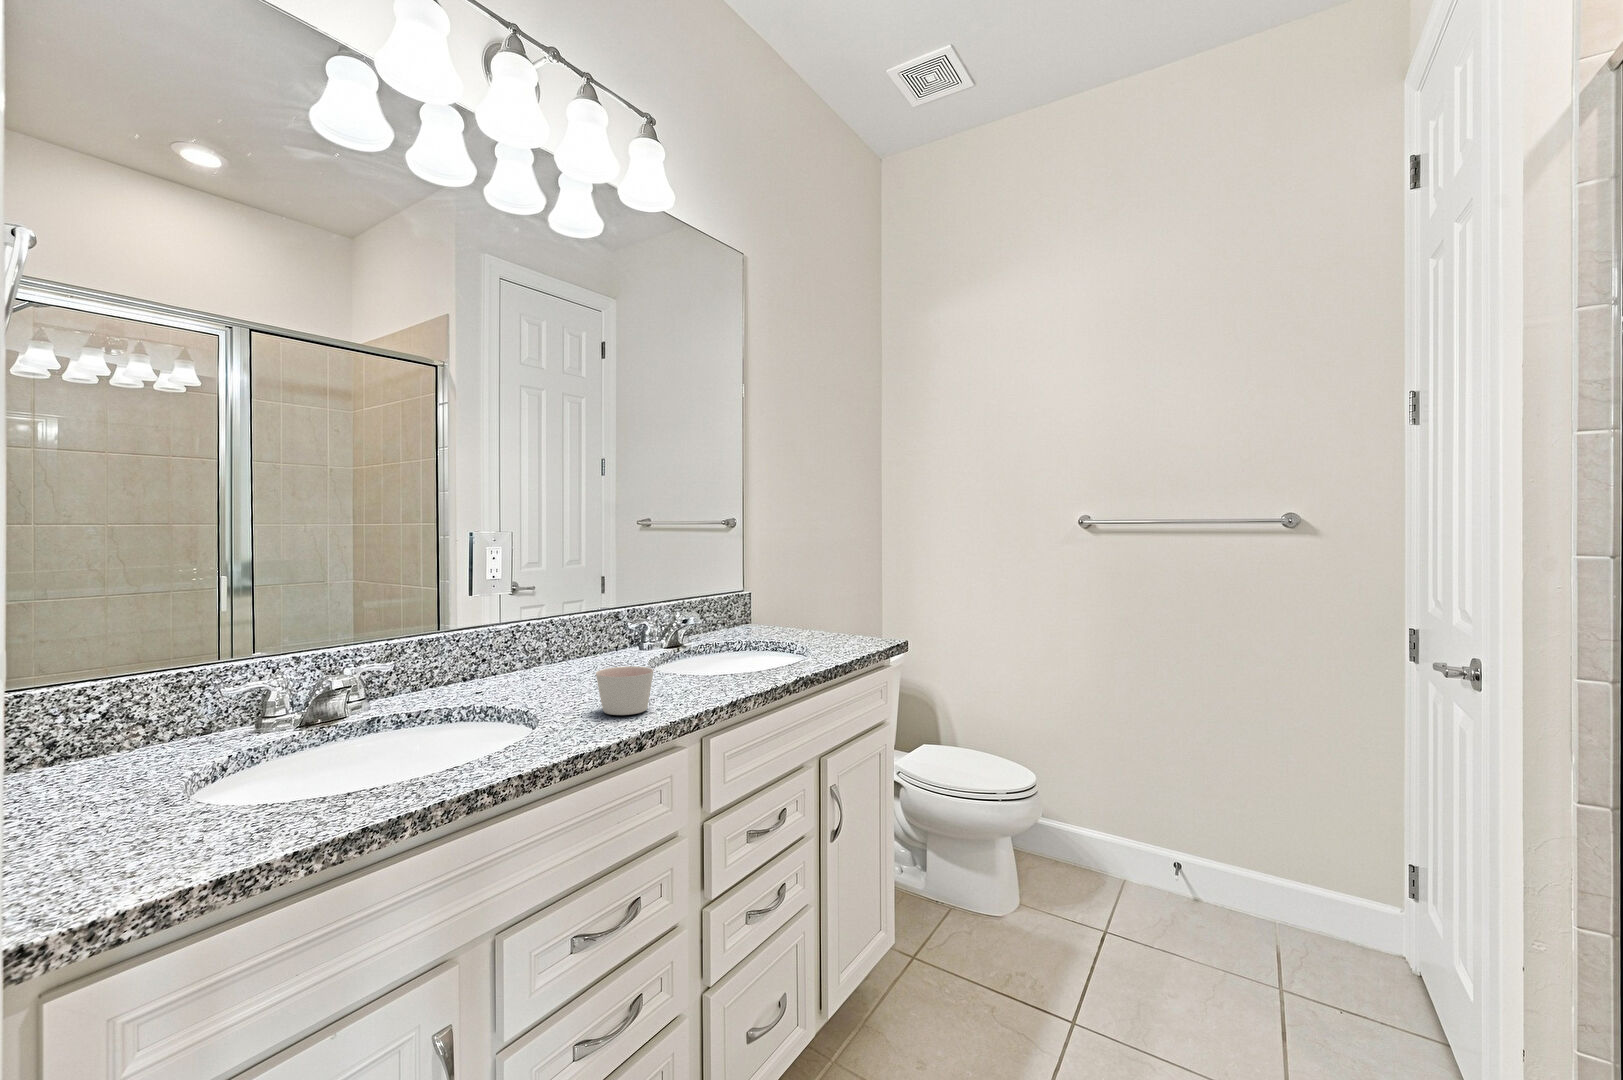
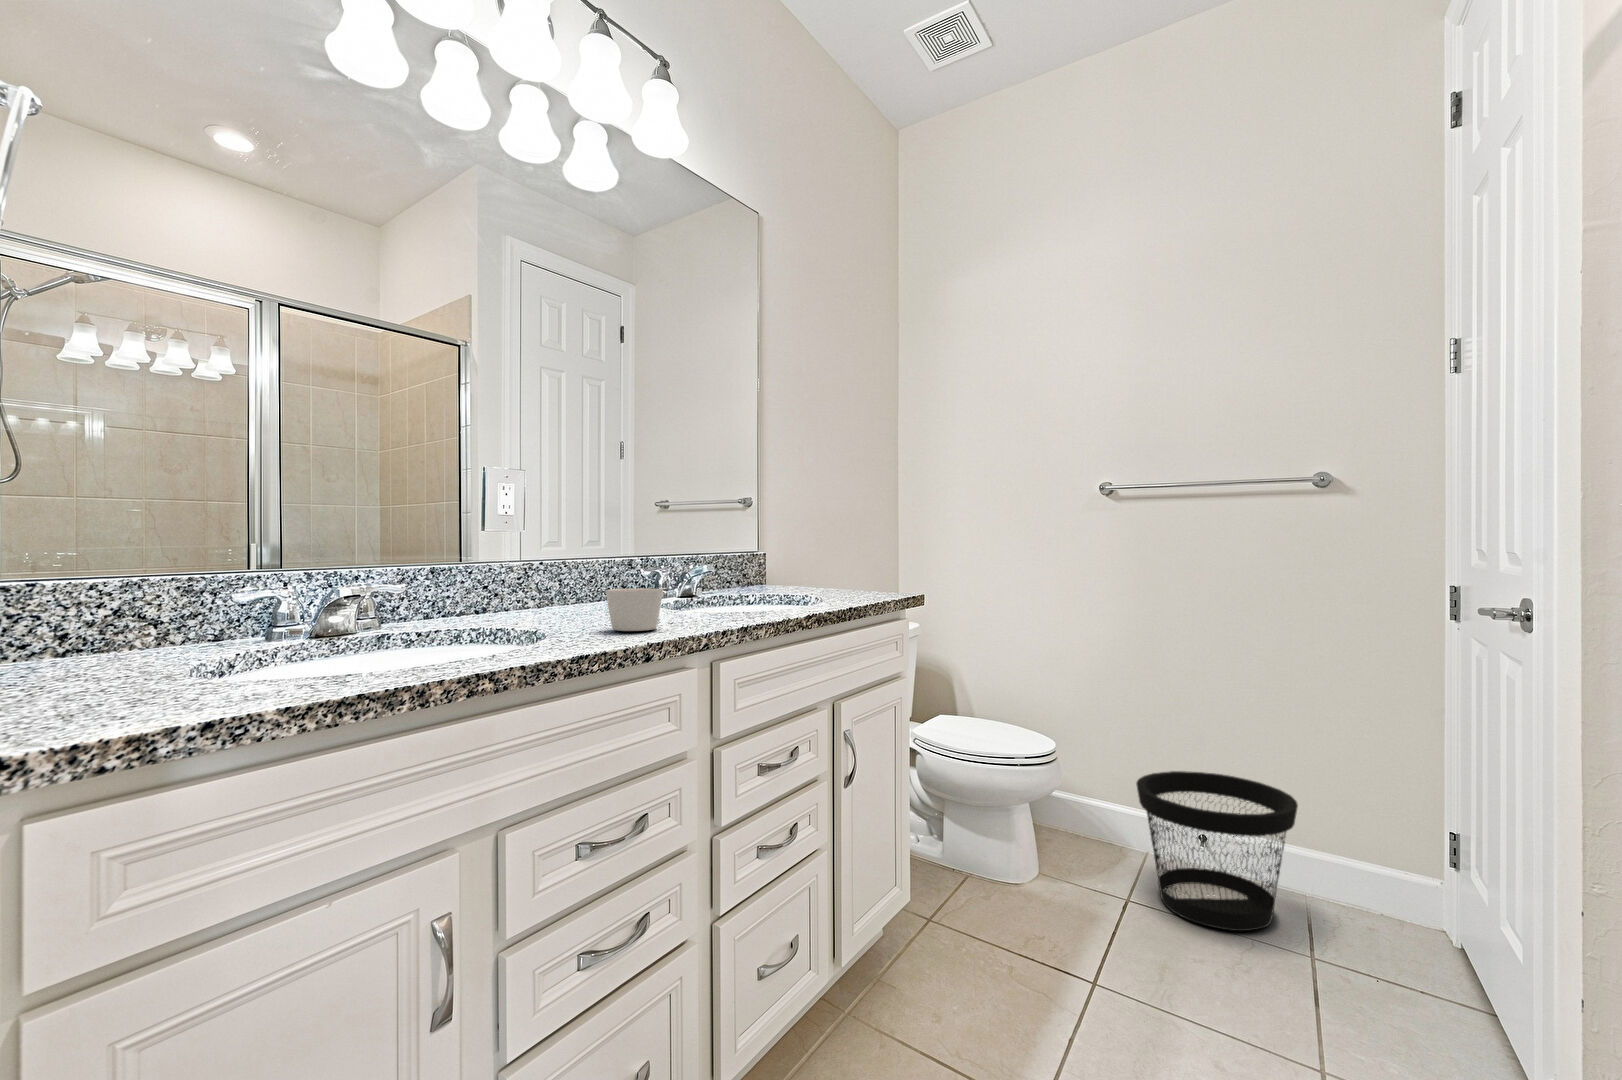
wastebasket: none [1121,802,1278,965] -> present [1136,771,1298,931]

